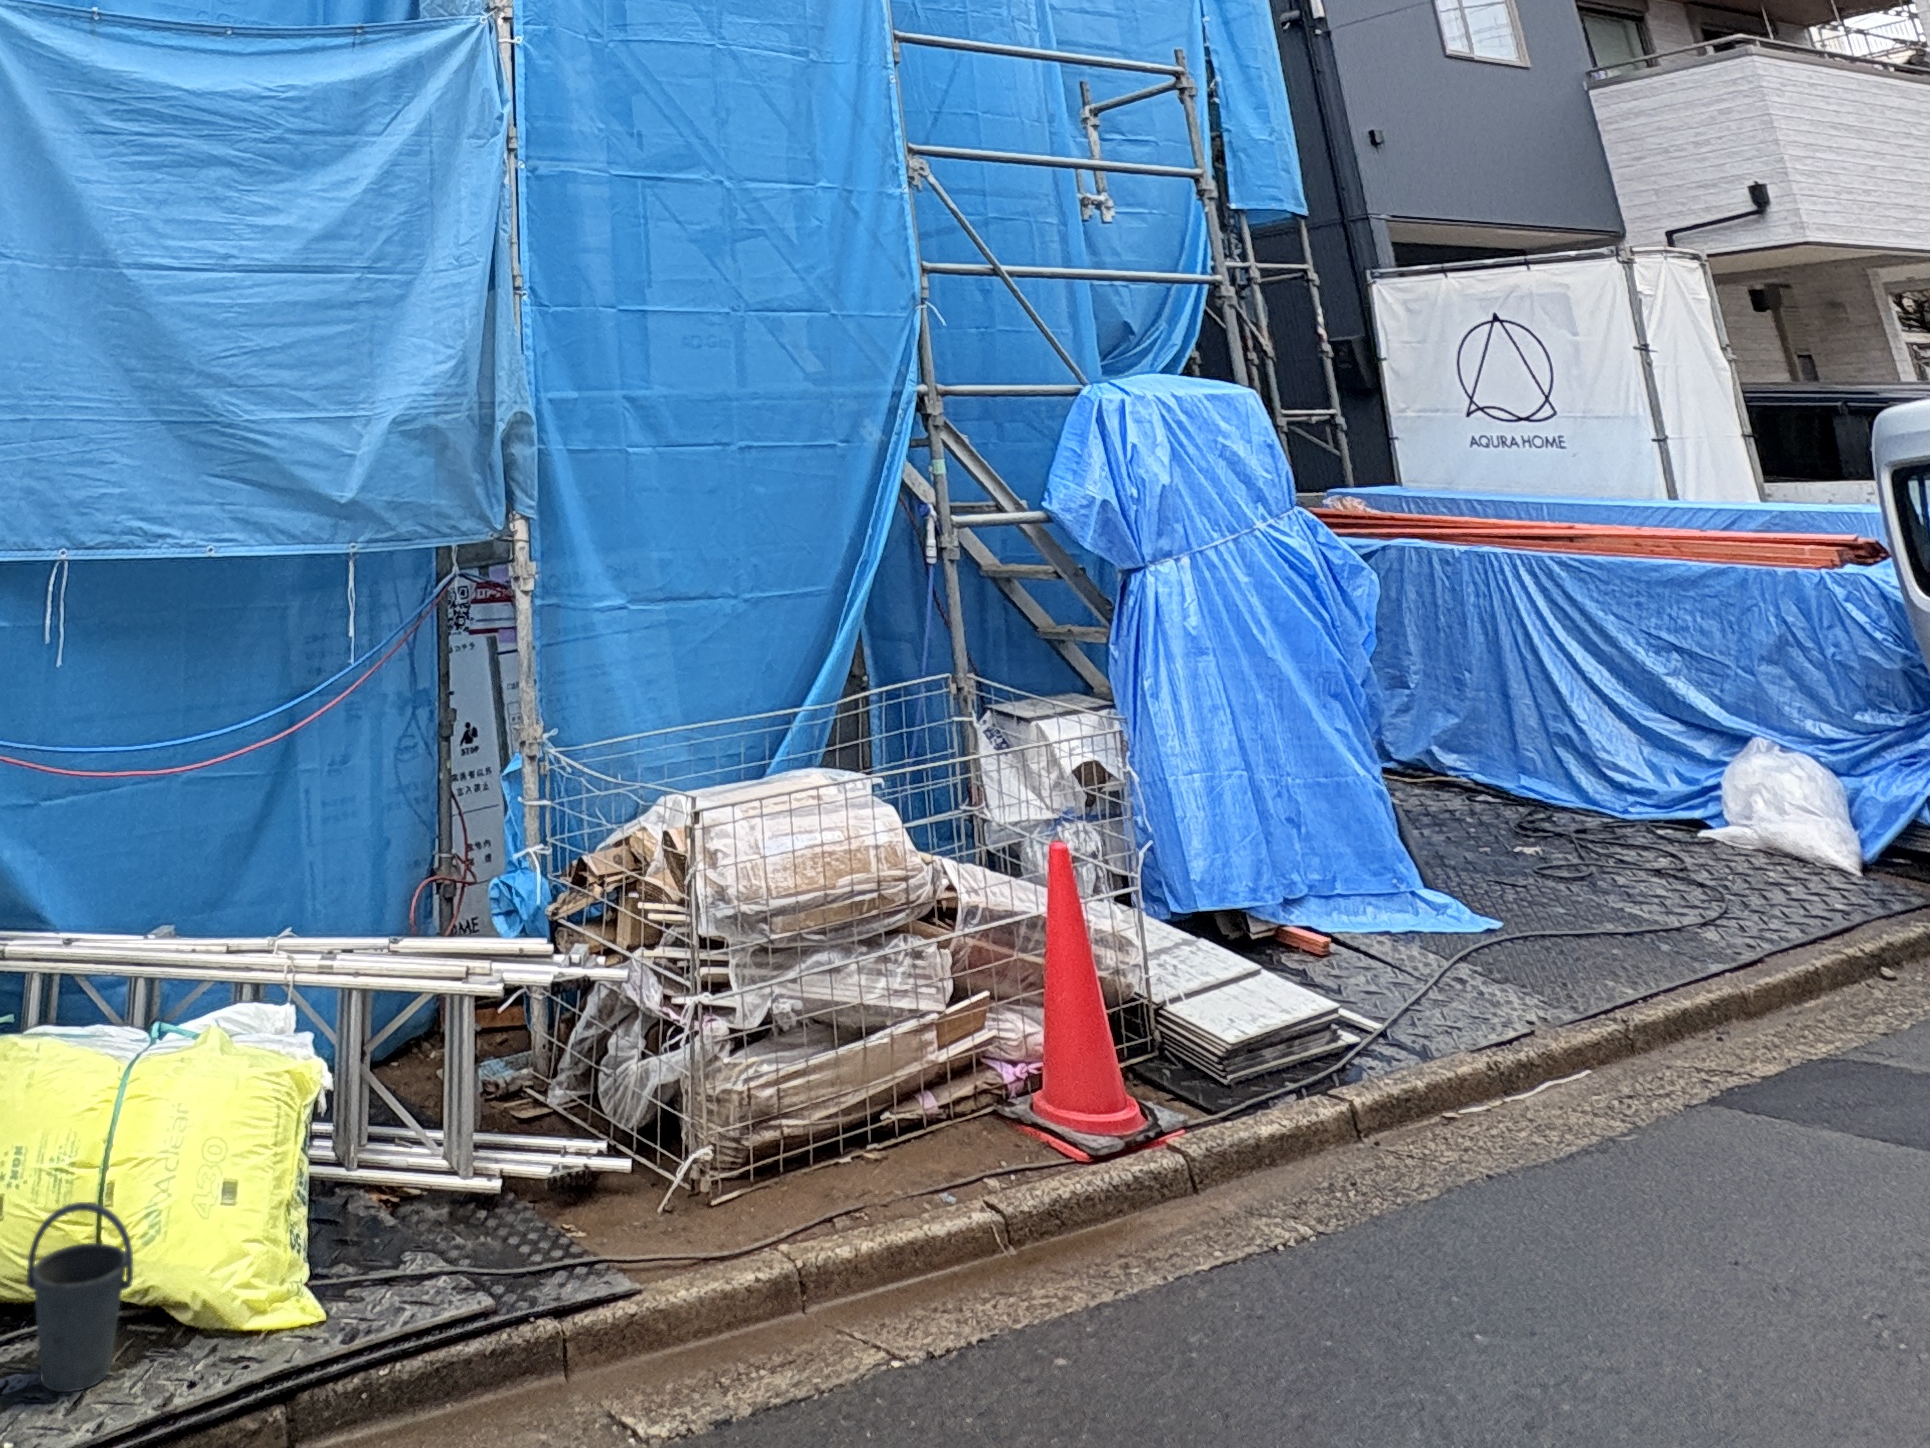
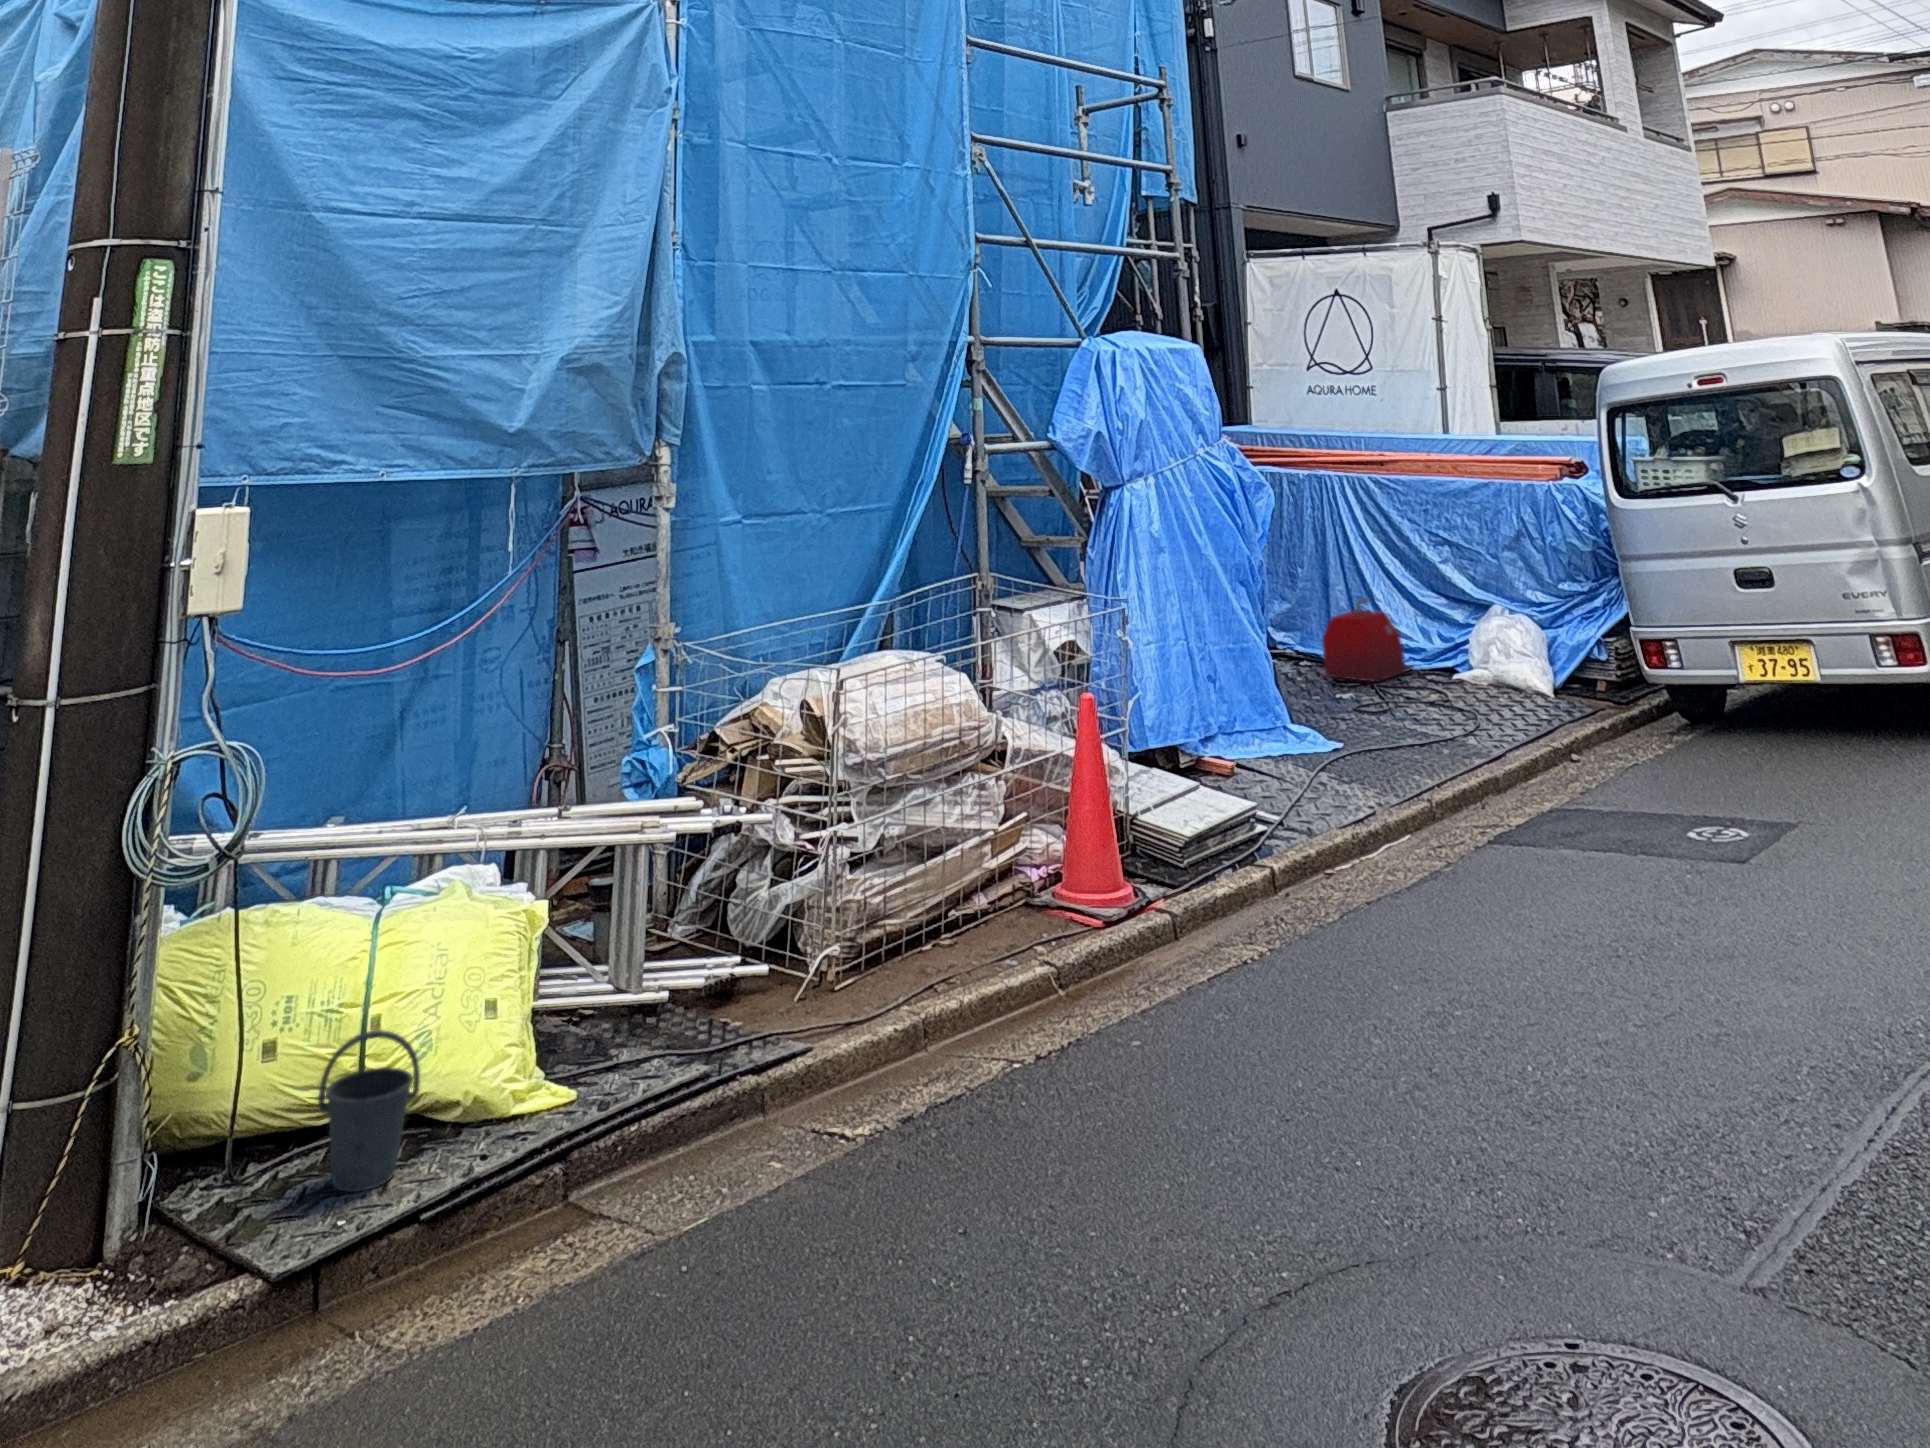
toolbox: none [1493,722,1639,837] -> present [1322,598,1413,682]

